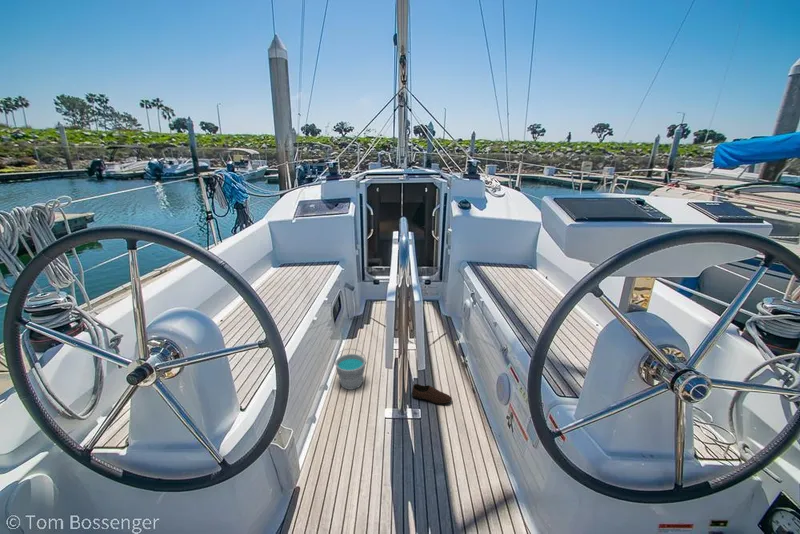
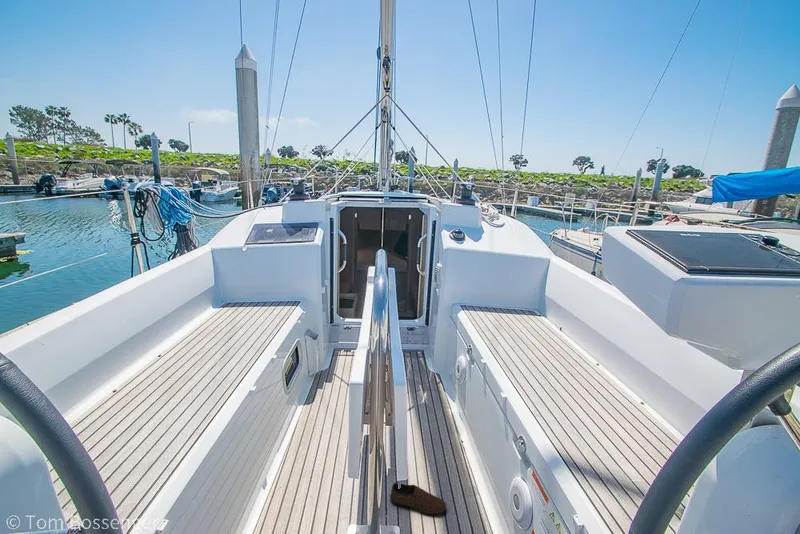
bucket: present [335,354,366,390] -> none [282,432,327,491]

